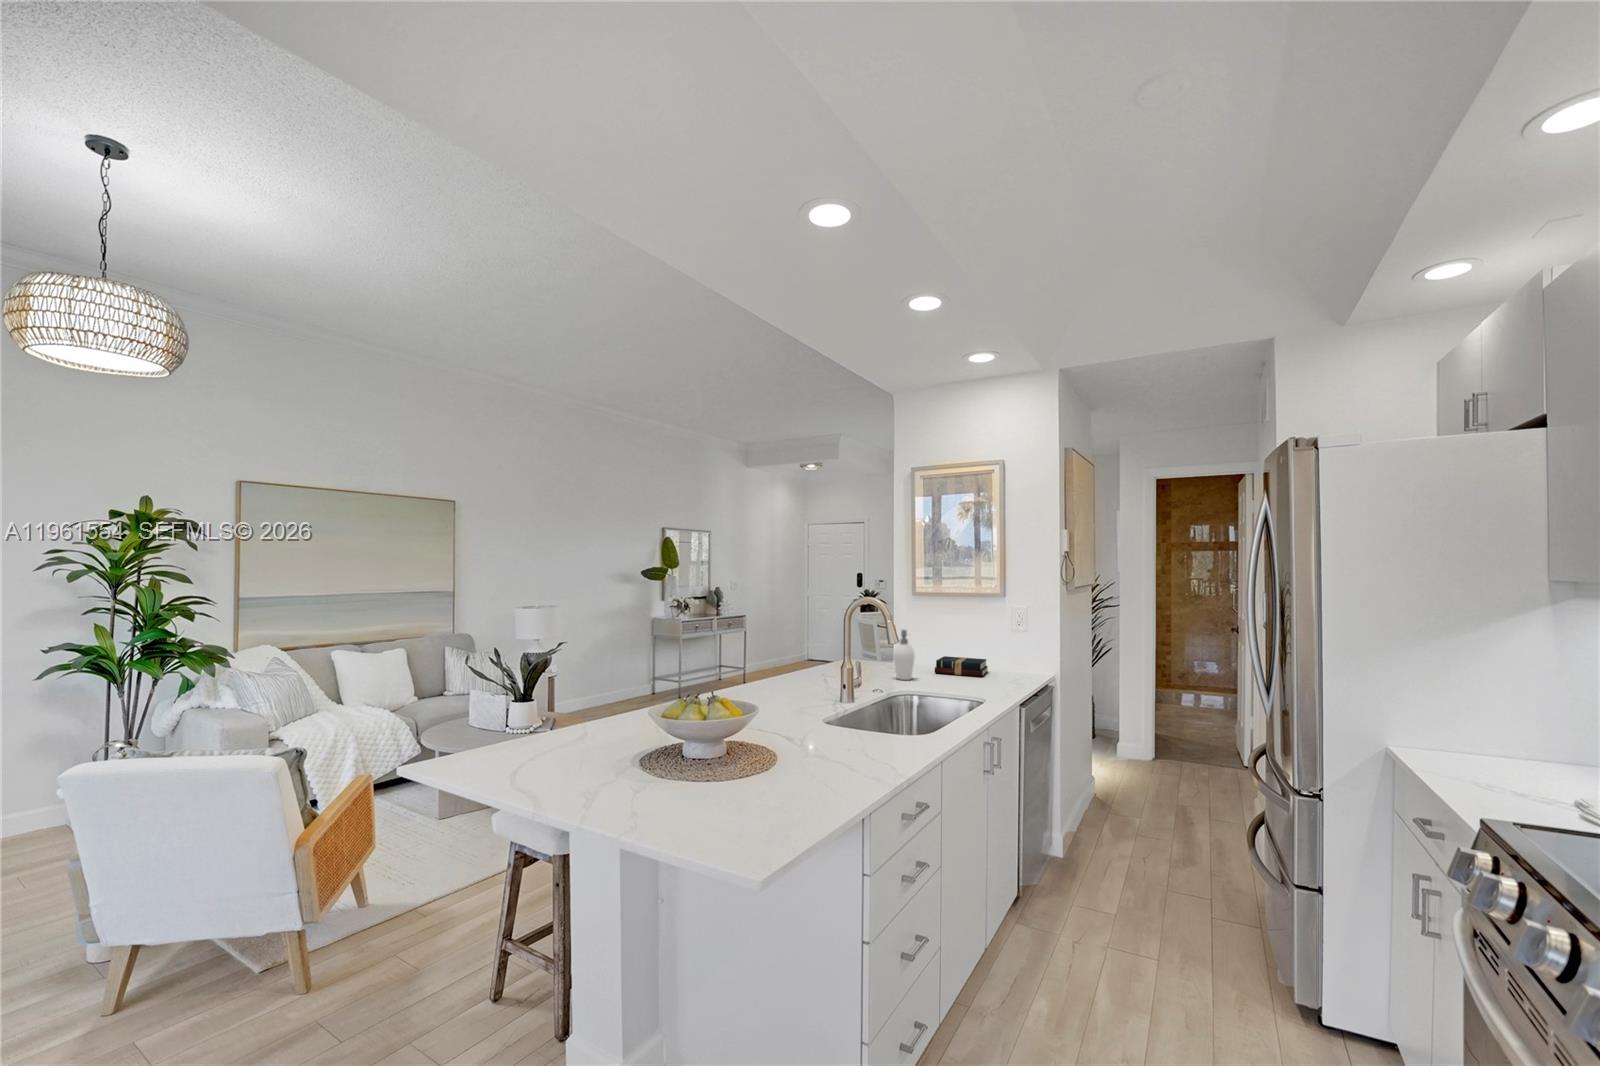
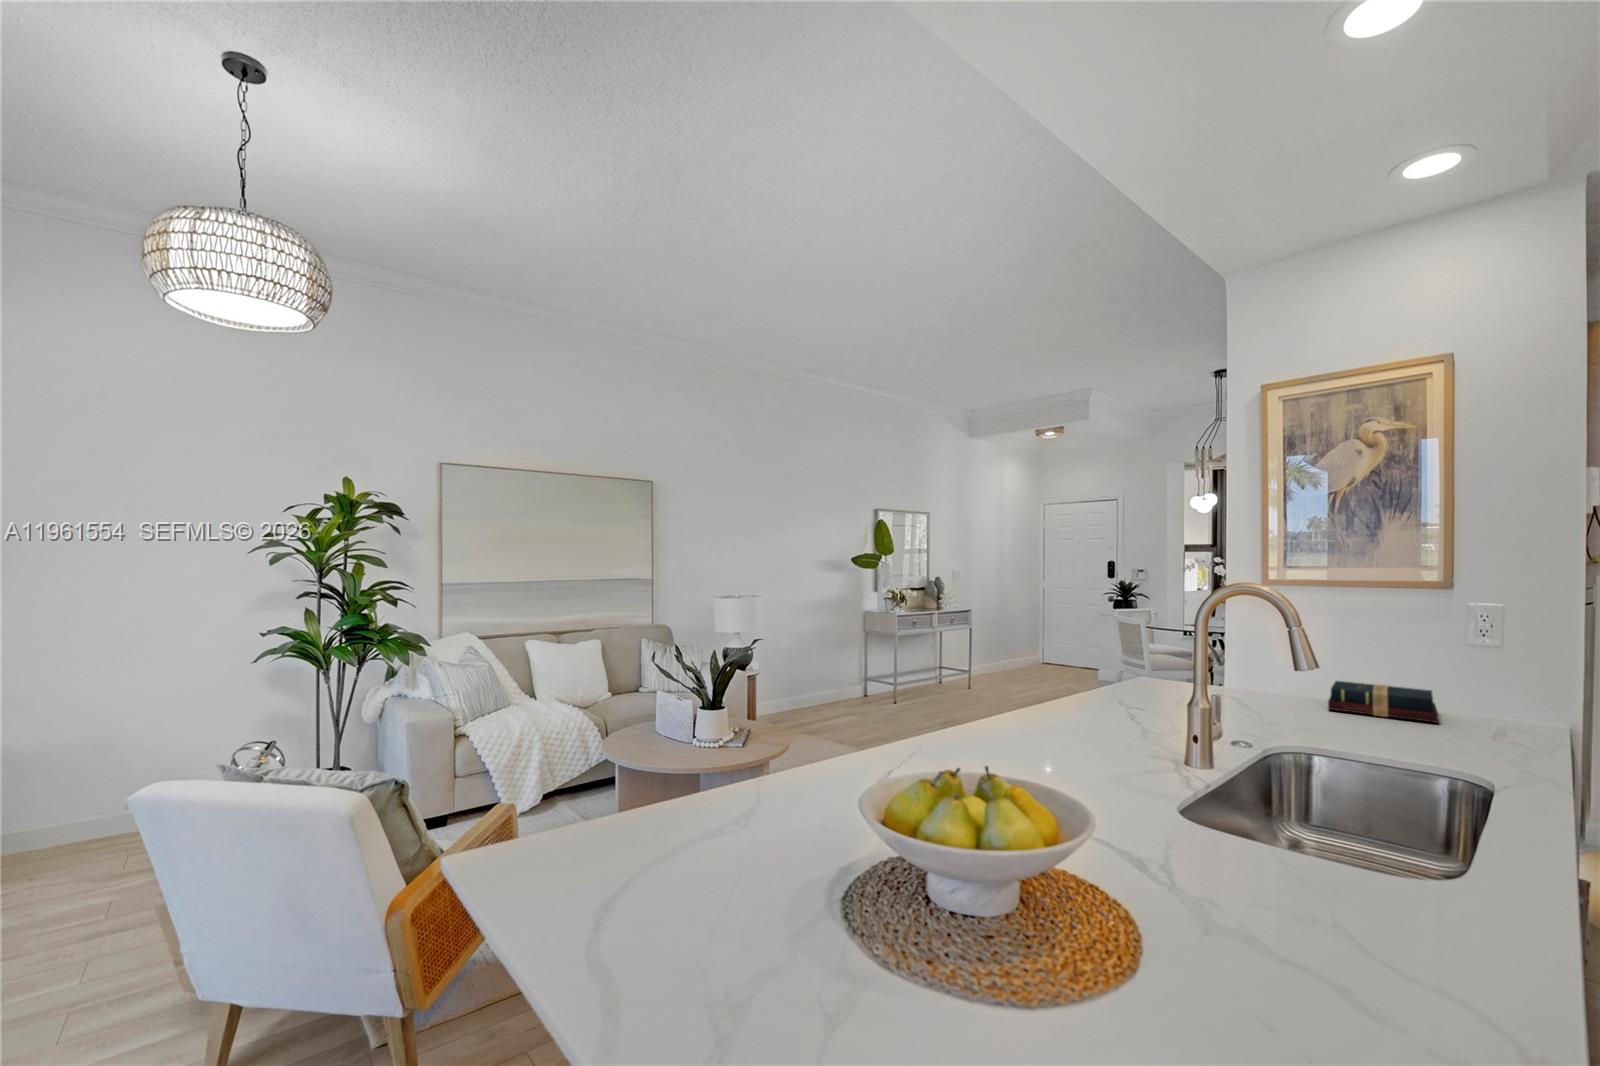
soap dispenser: present [893,629,915,680] -> none [1254,635,1300,722]

